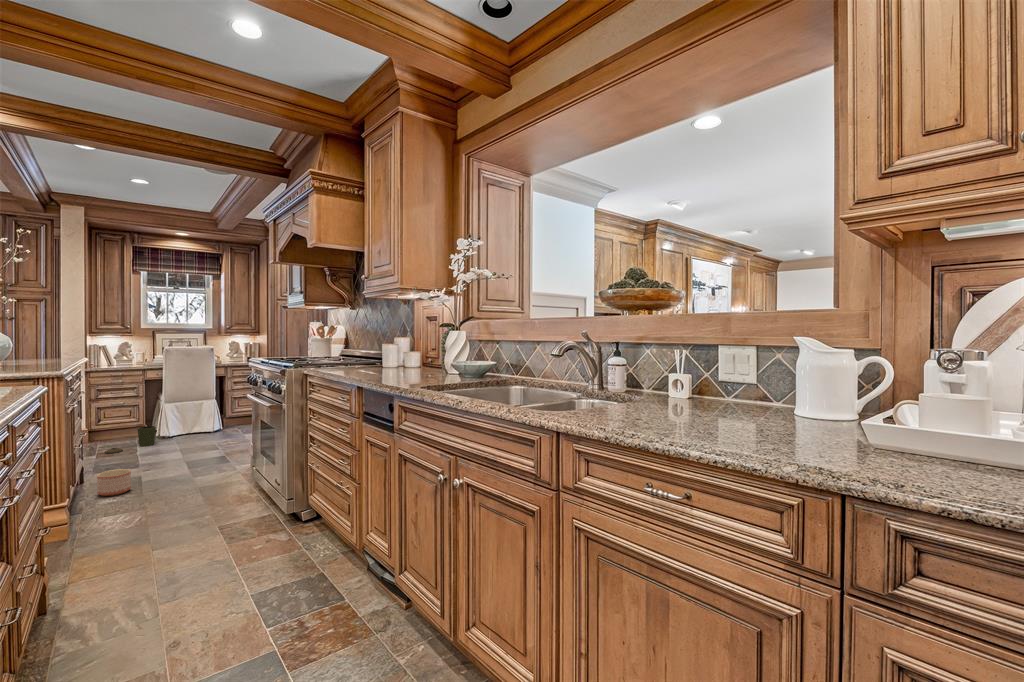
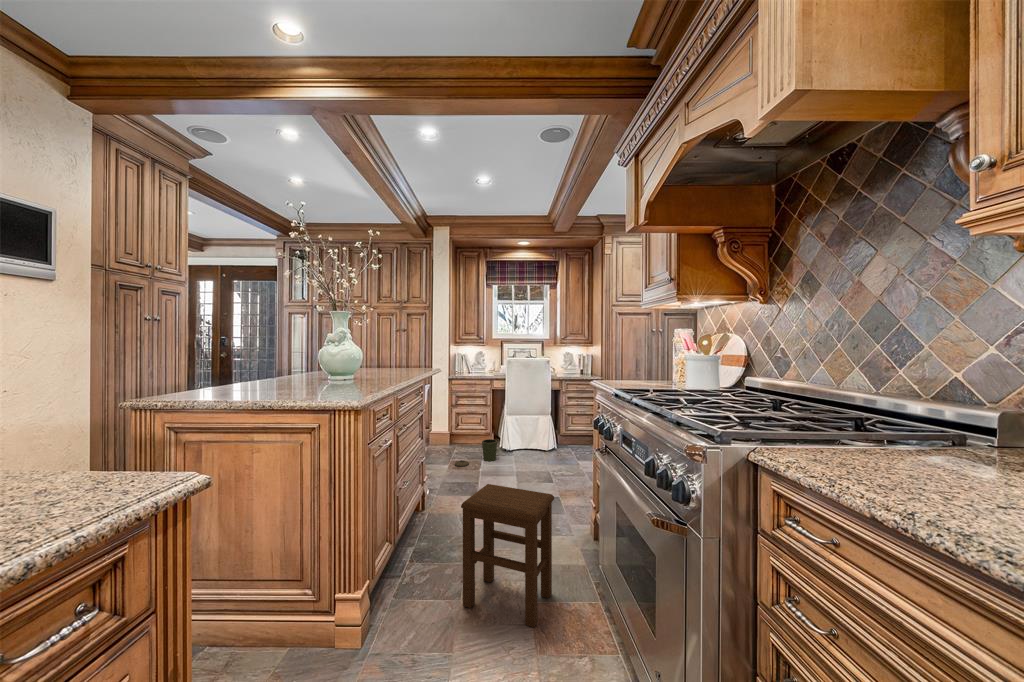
stool: none [149,426,221,504] -> present [461,484,554,627]
planter: present [97,469,131,496] -> none [419,518,453,558]

